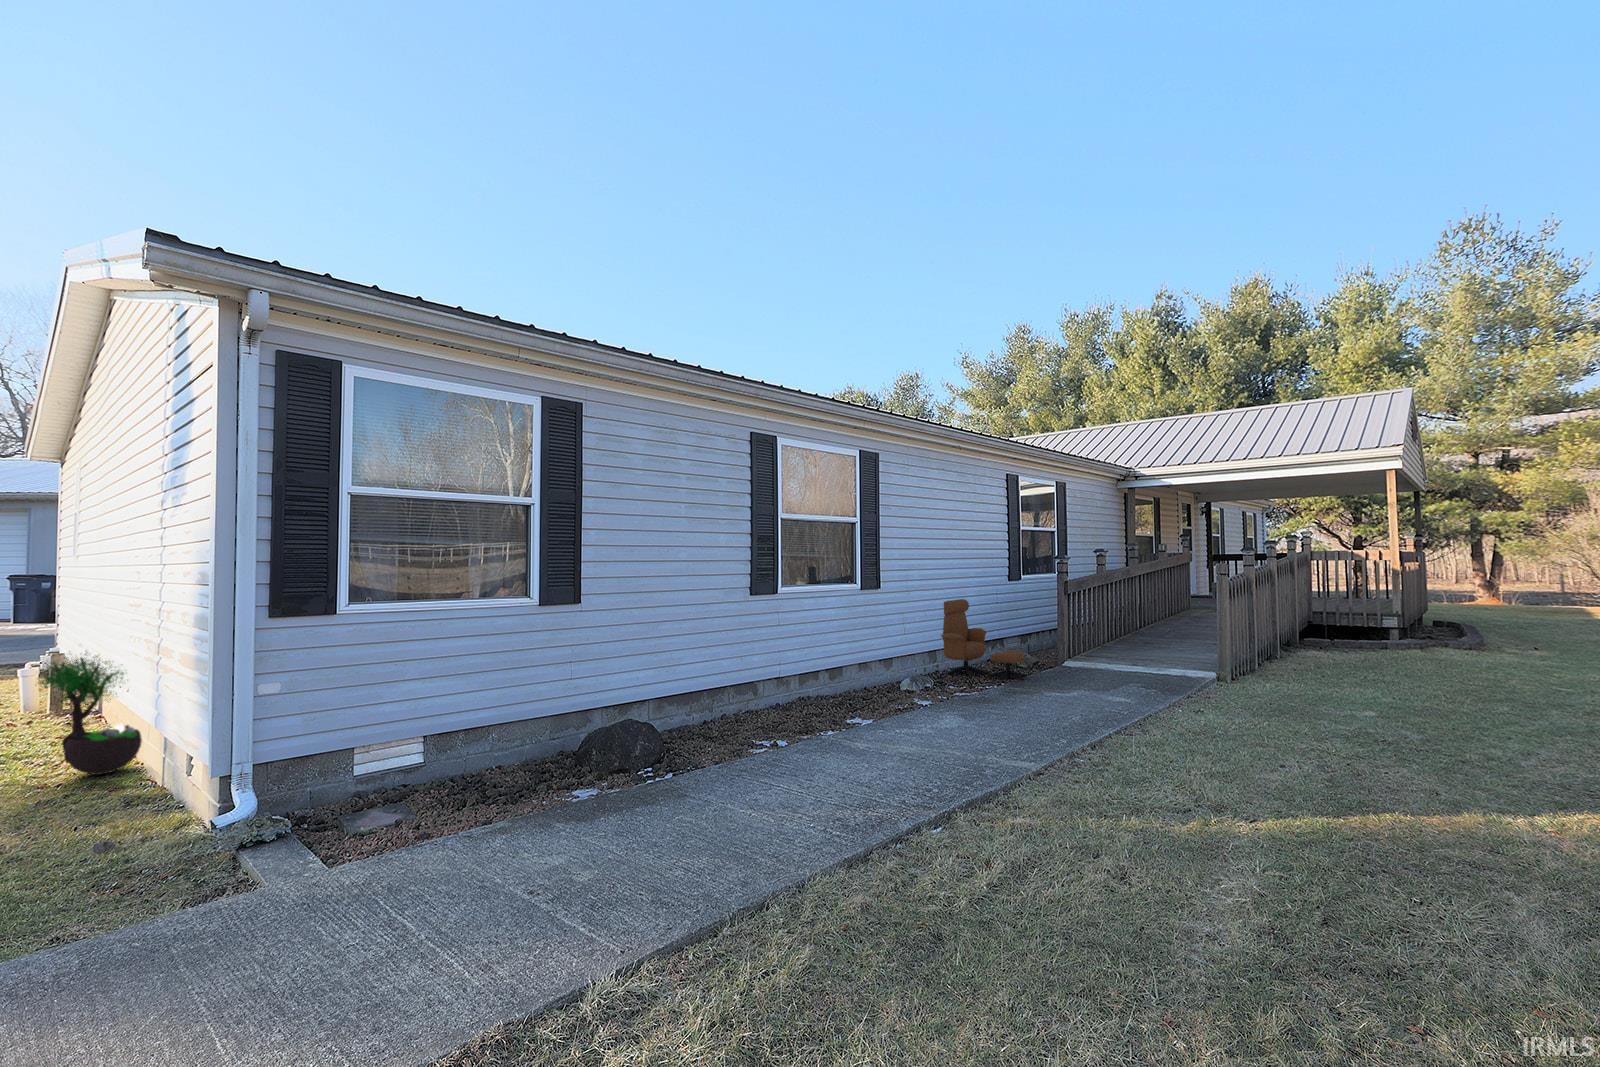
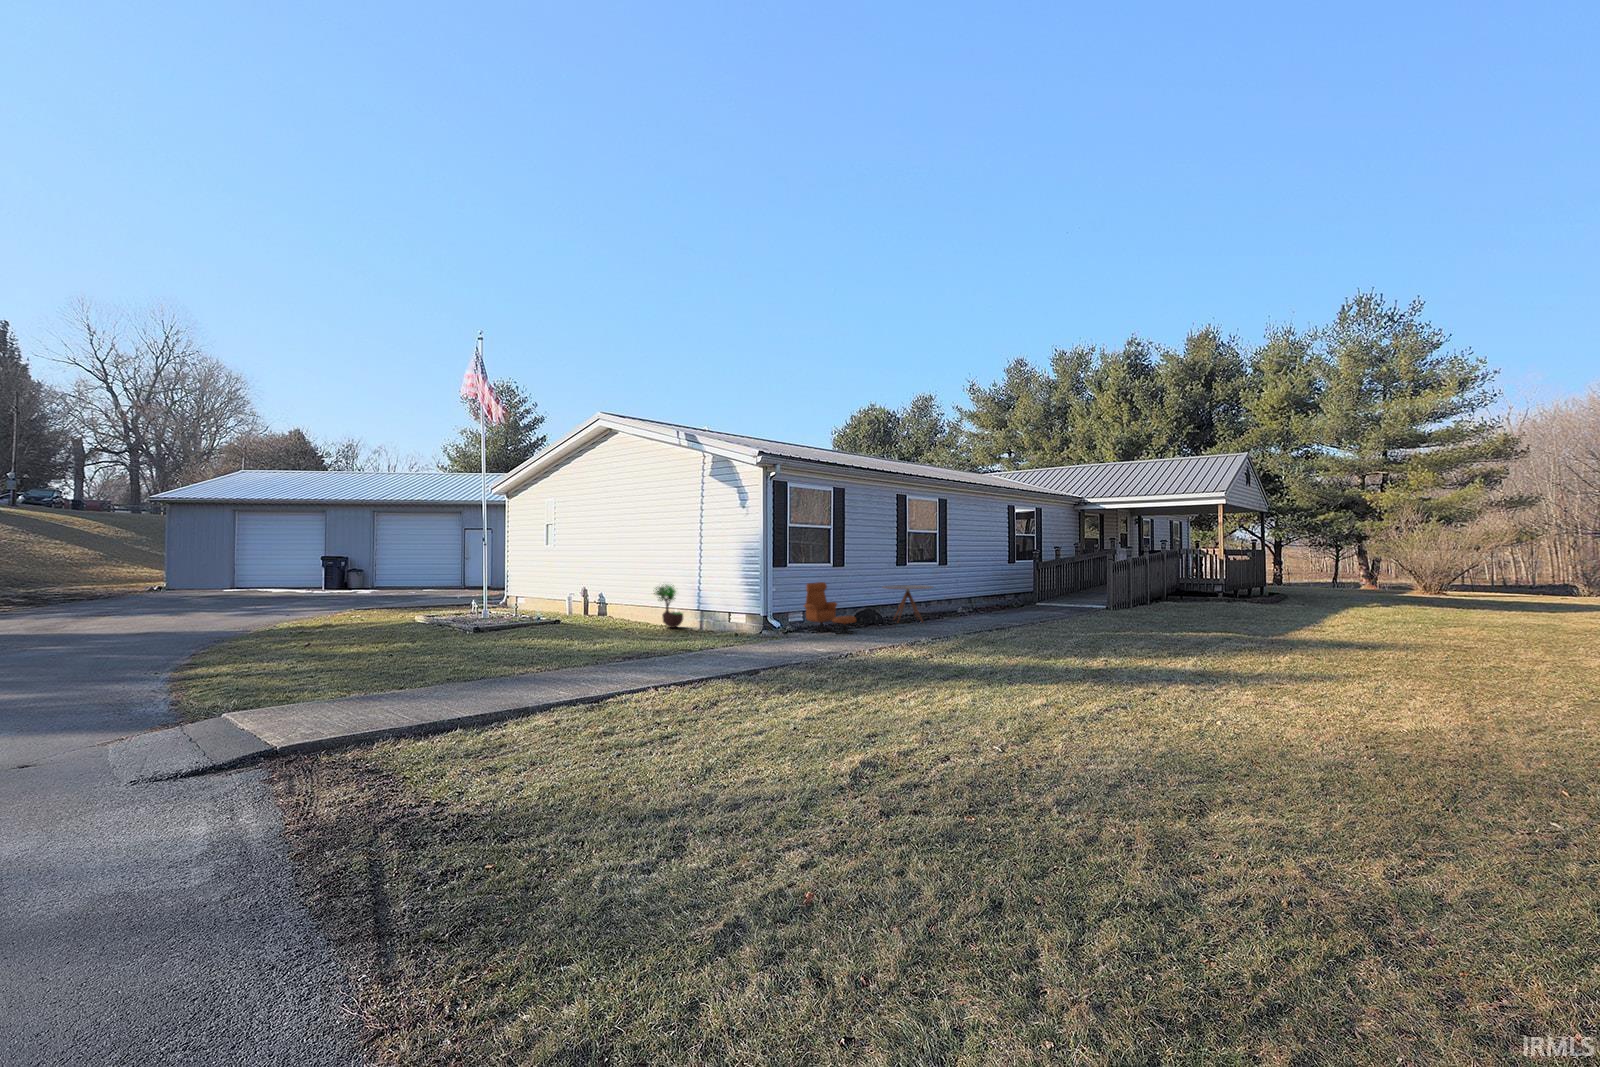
lounge chair: present [941,599,1027,680] -> present [804,582,856,634]
round table: none [697,641,824,744] -> present [883,585,933,622]

